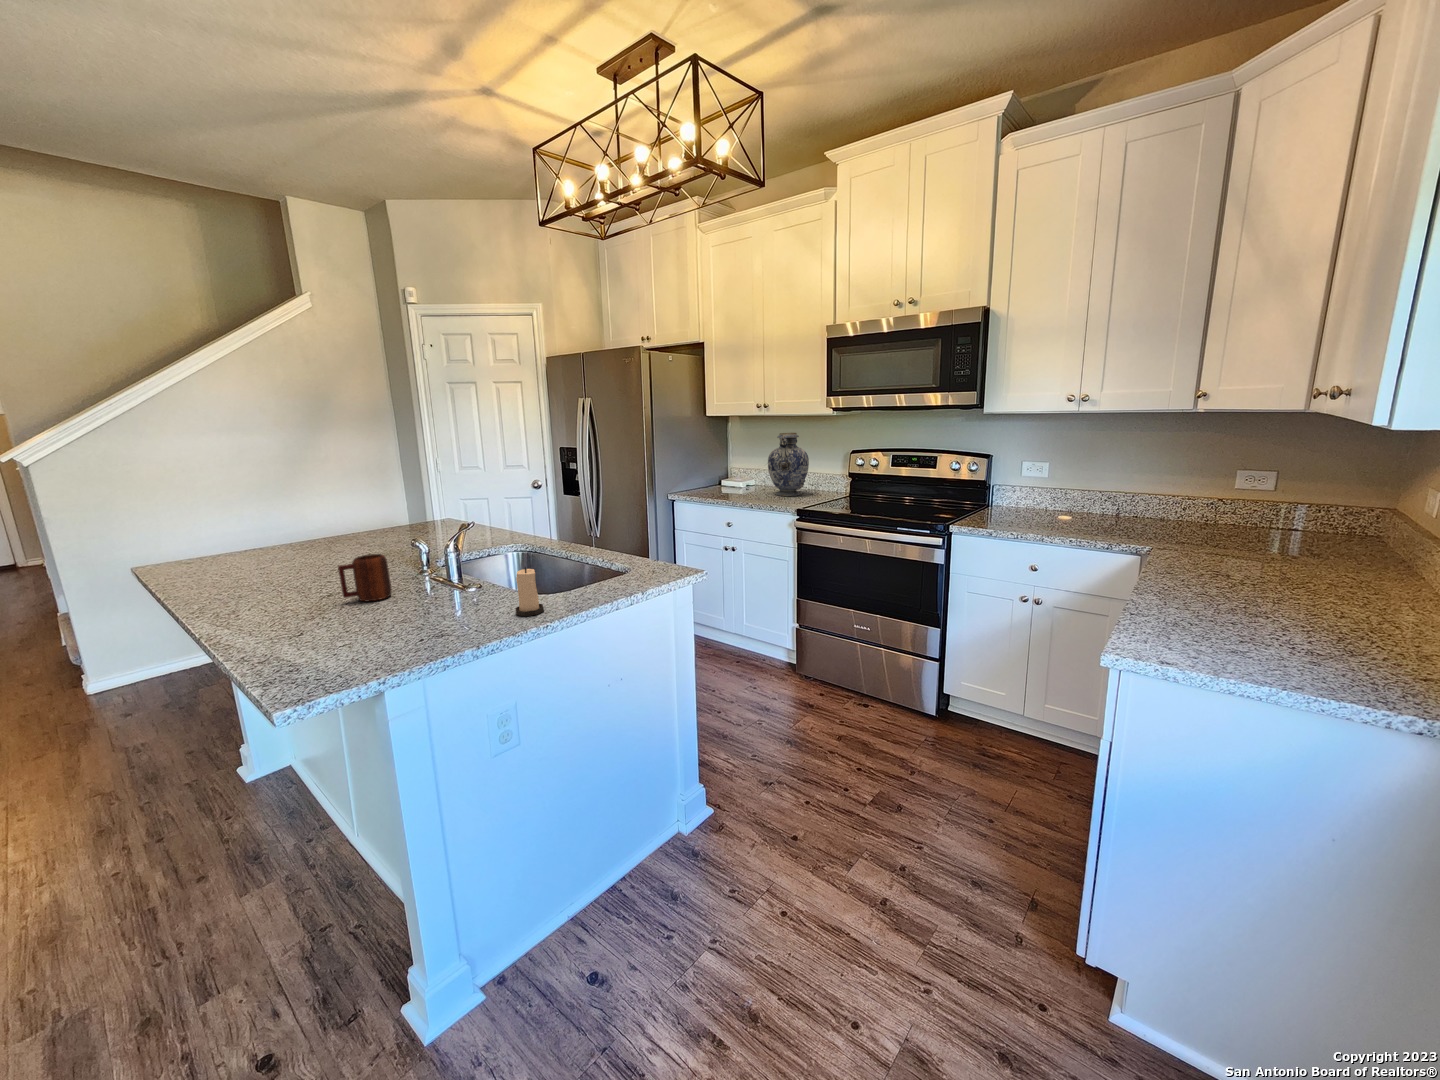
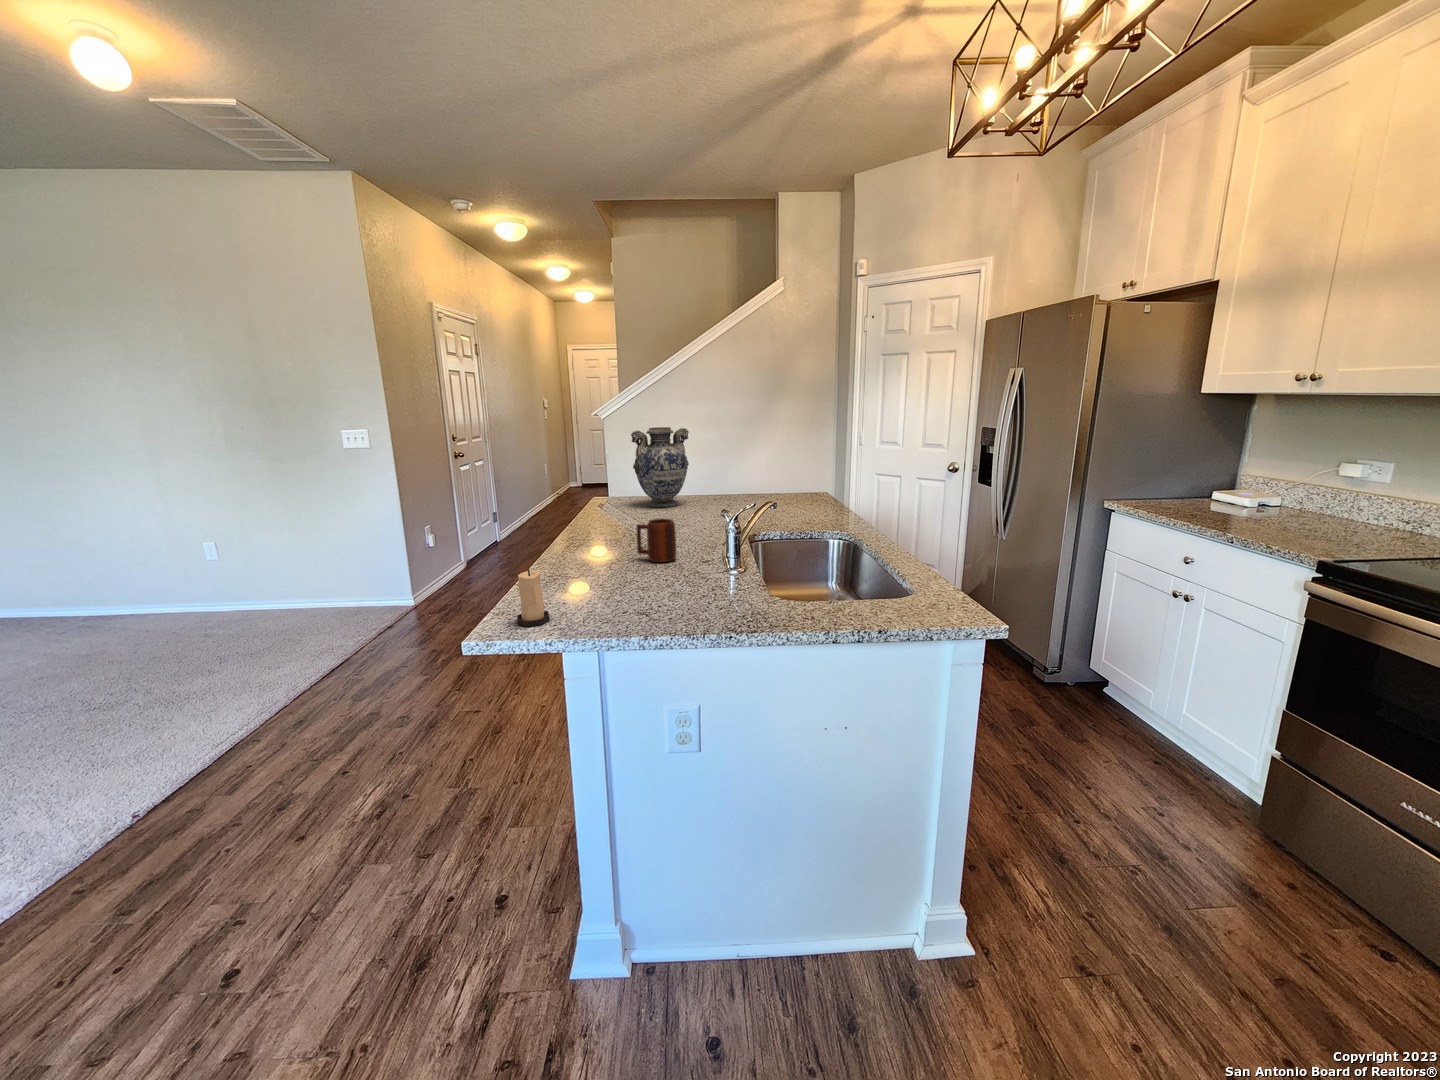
vase: present [768,433,809,496] -> present [631,427,689,507]
candle: present [515,567,544,616] -> present [517,569,550,626]

